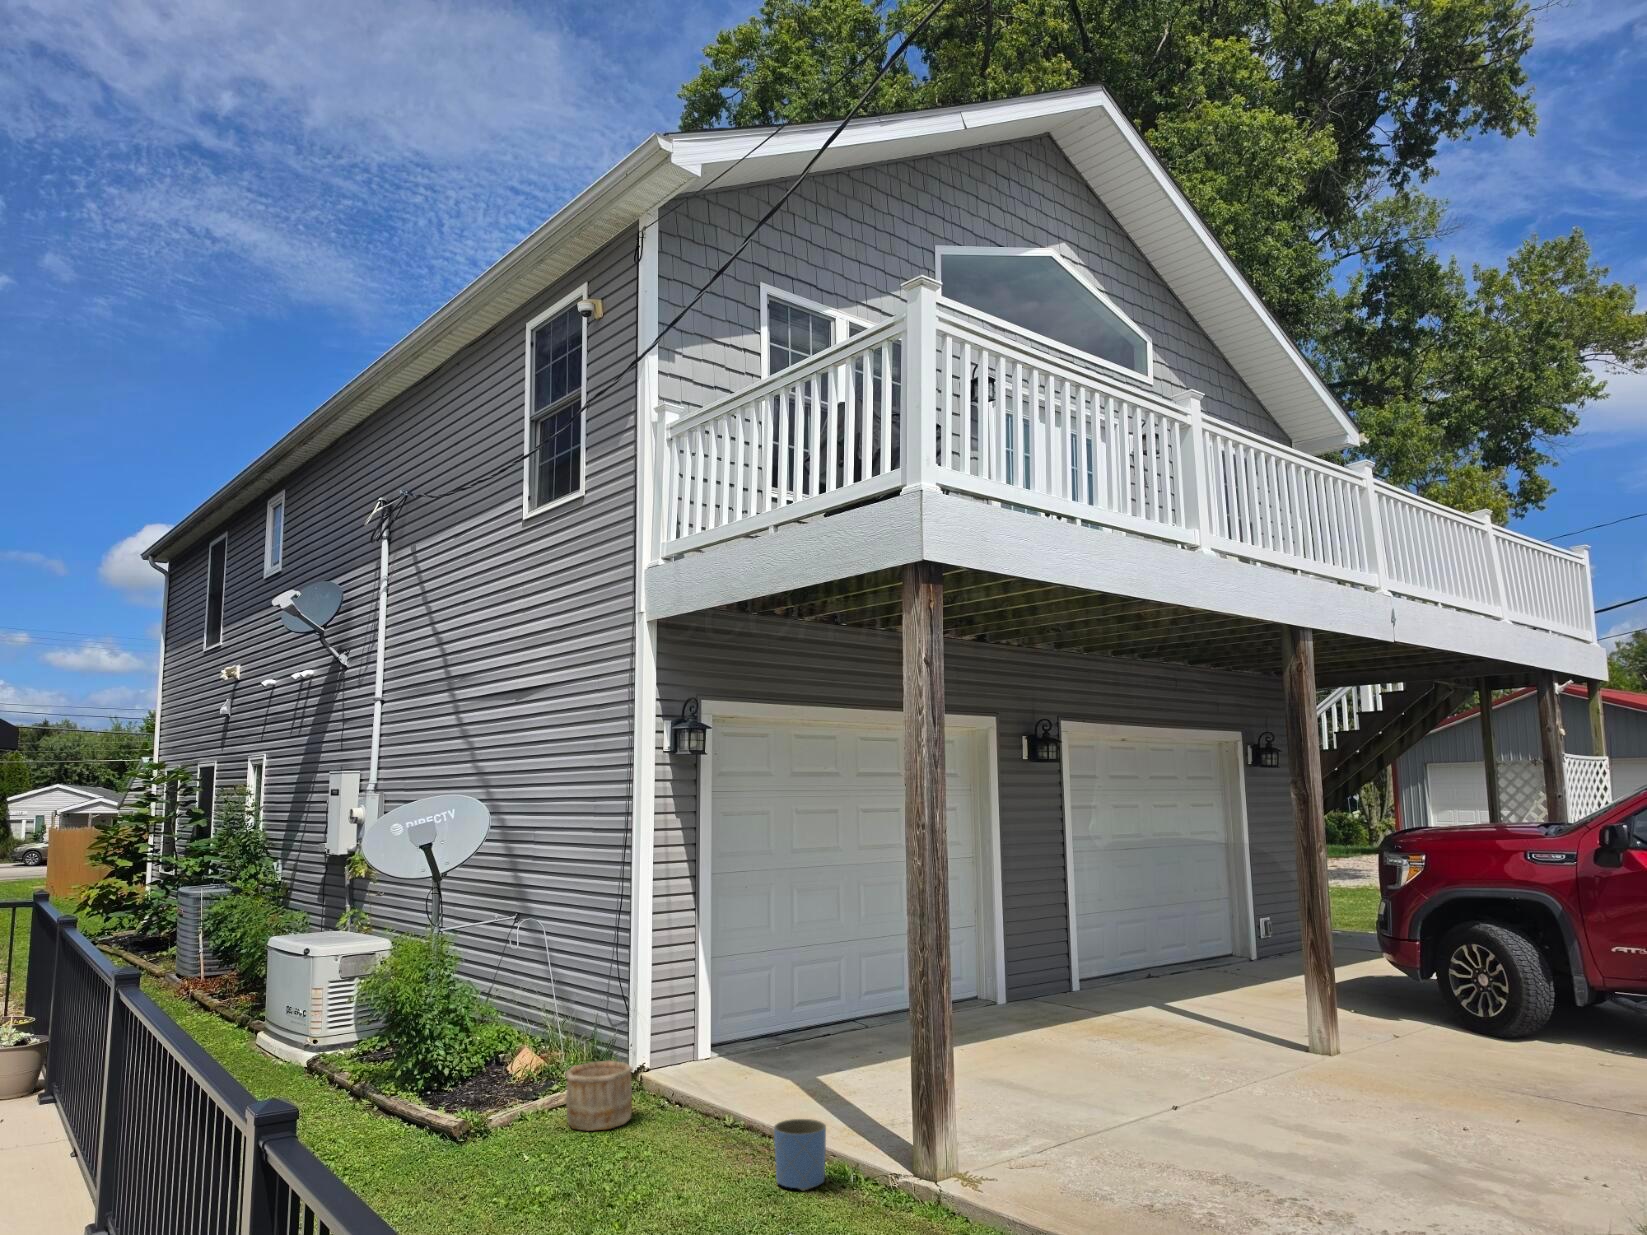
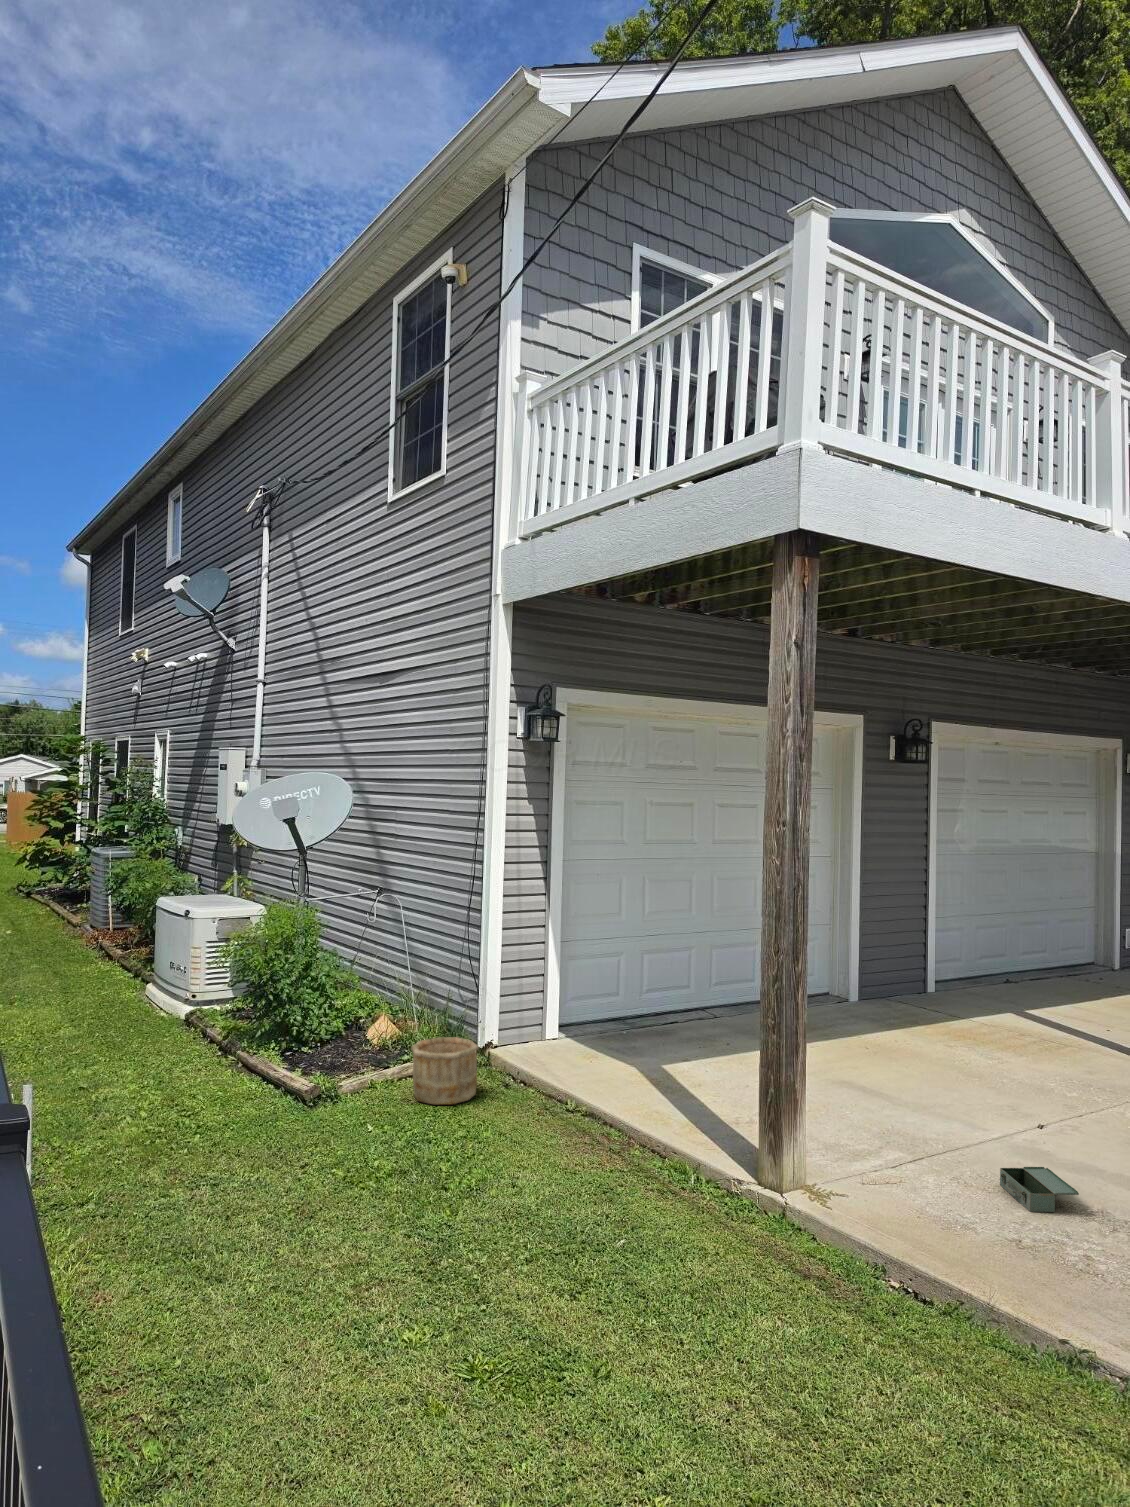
planter: present [774,1119,826,1191] -> none [614,1115,668,1190]
toolbox: none [1134,1139,1202,1180] -> present [1000,1167,1079,1212]

